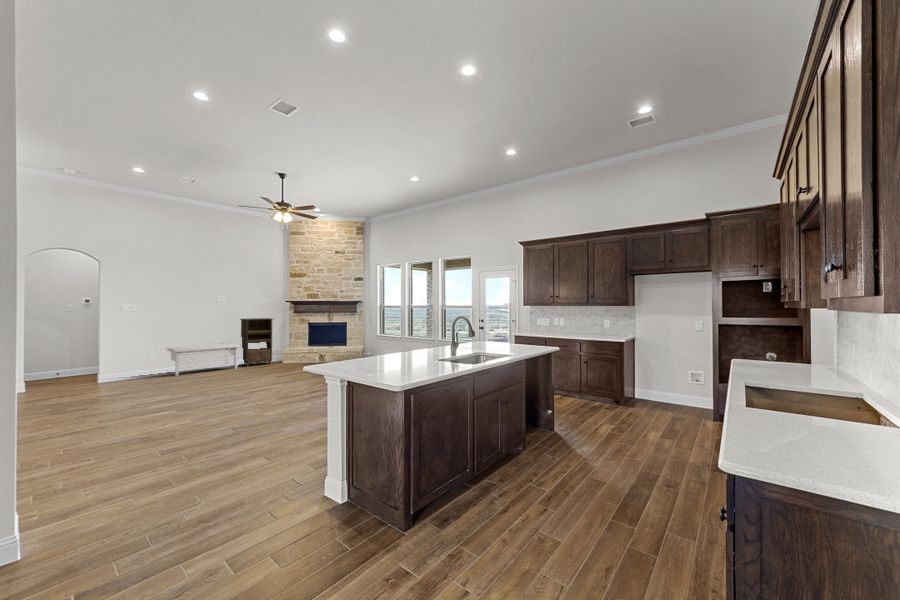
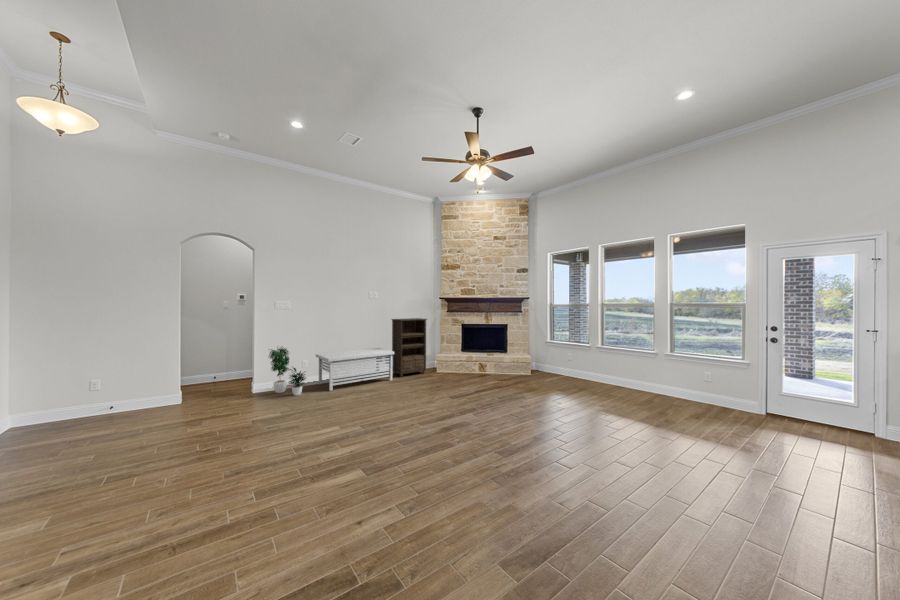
potted plant: none [118,339,155,379] -> present [269,347,306,396]

